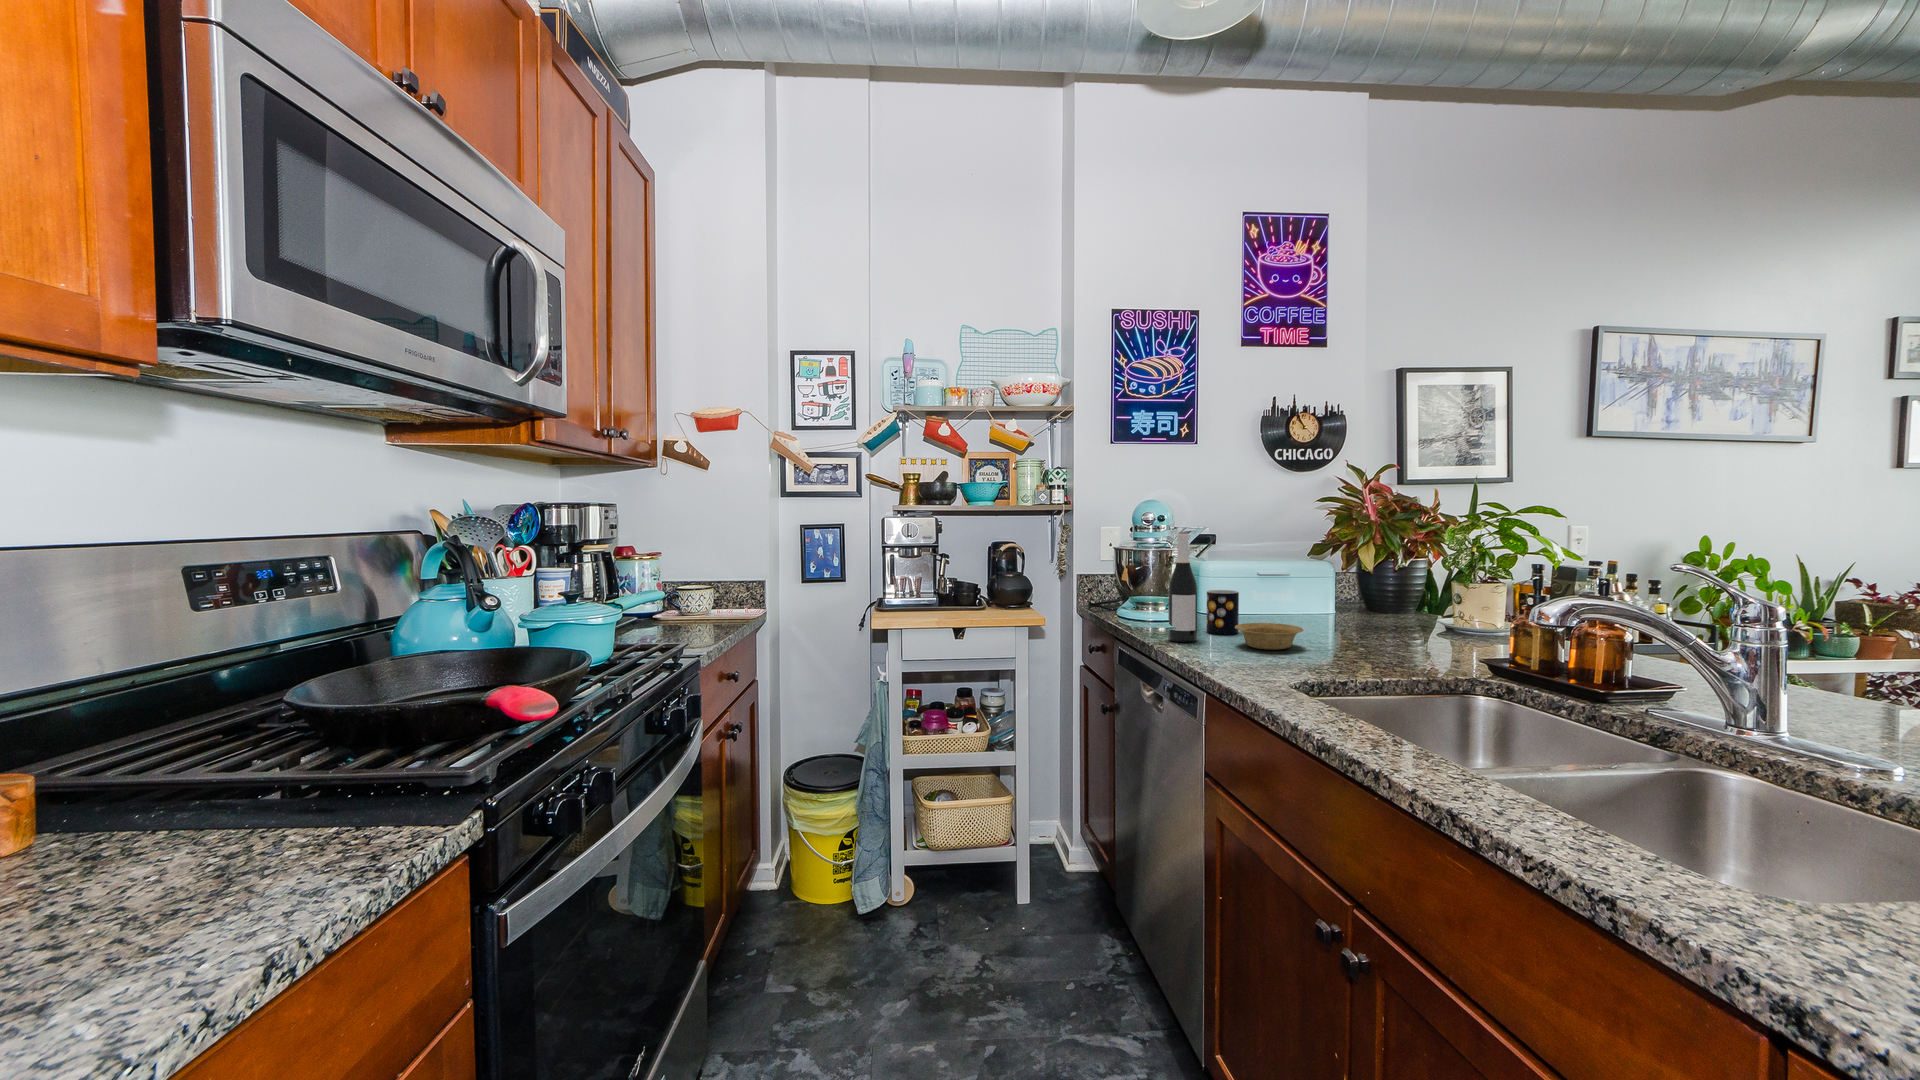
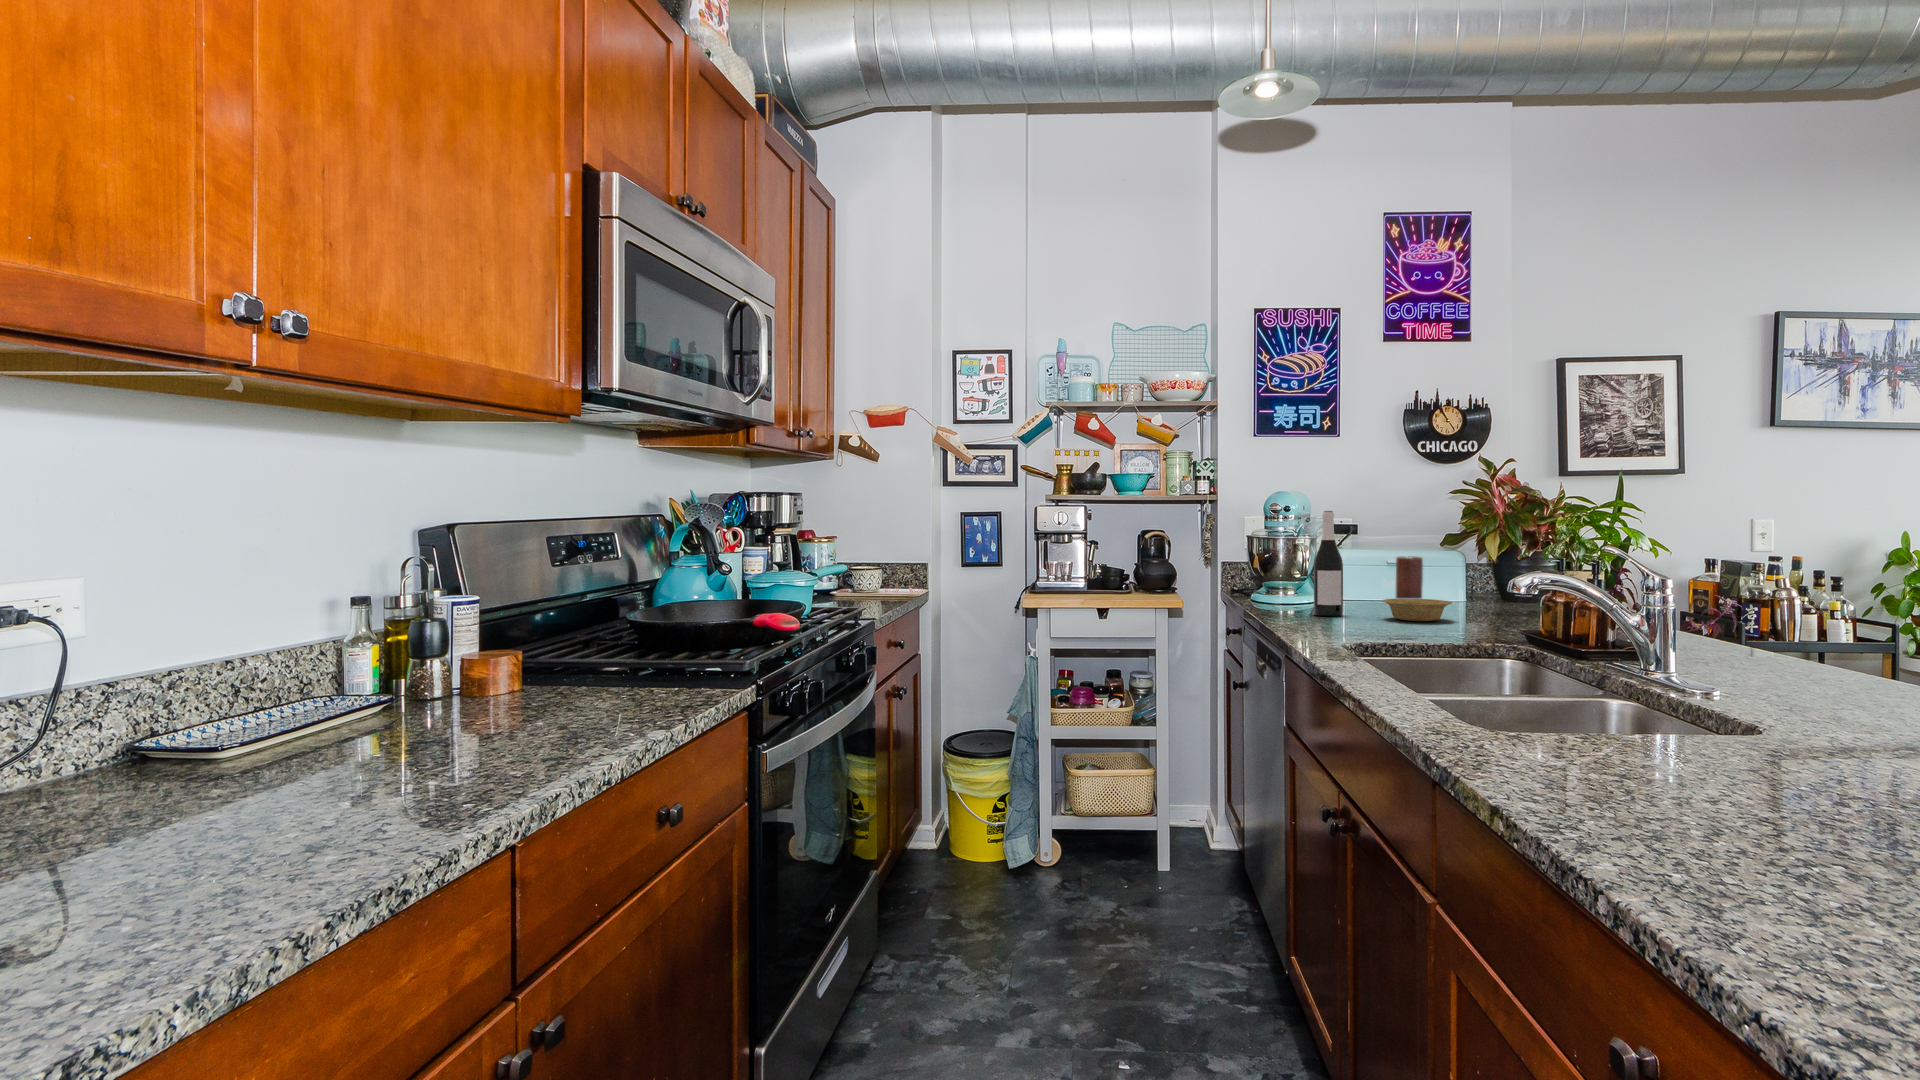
candle: none [1249,572,1275,622] -> present [1396,556,1423,599]
mug: present [1206,590,1239,635] -> none [1352,570,1385,612]

